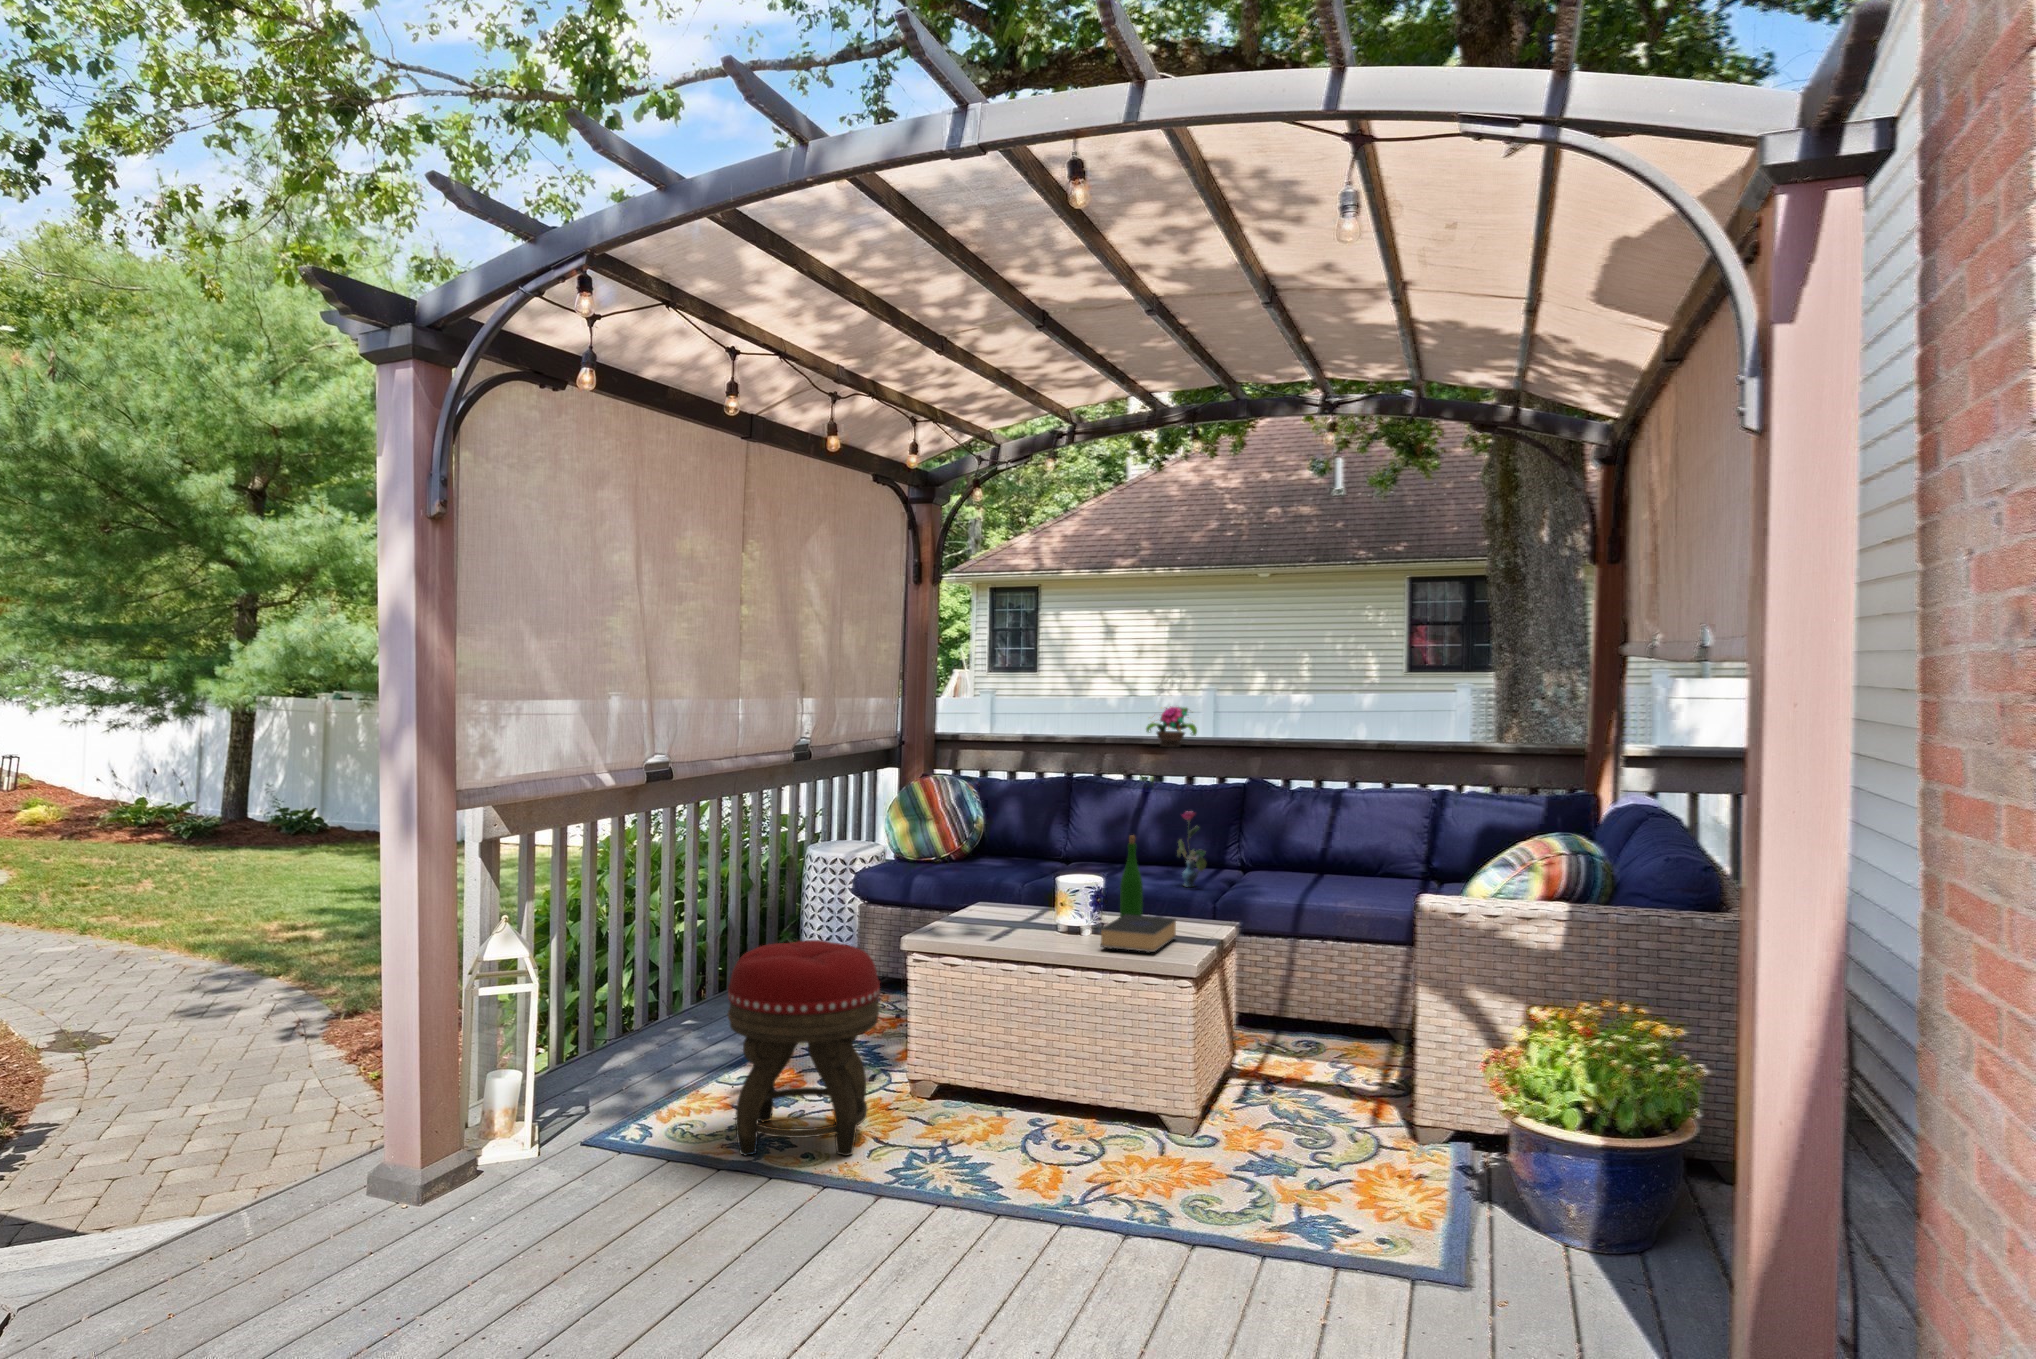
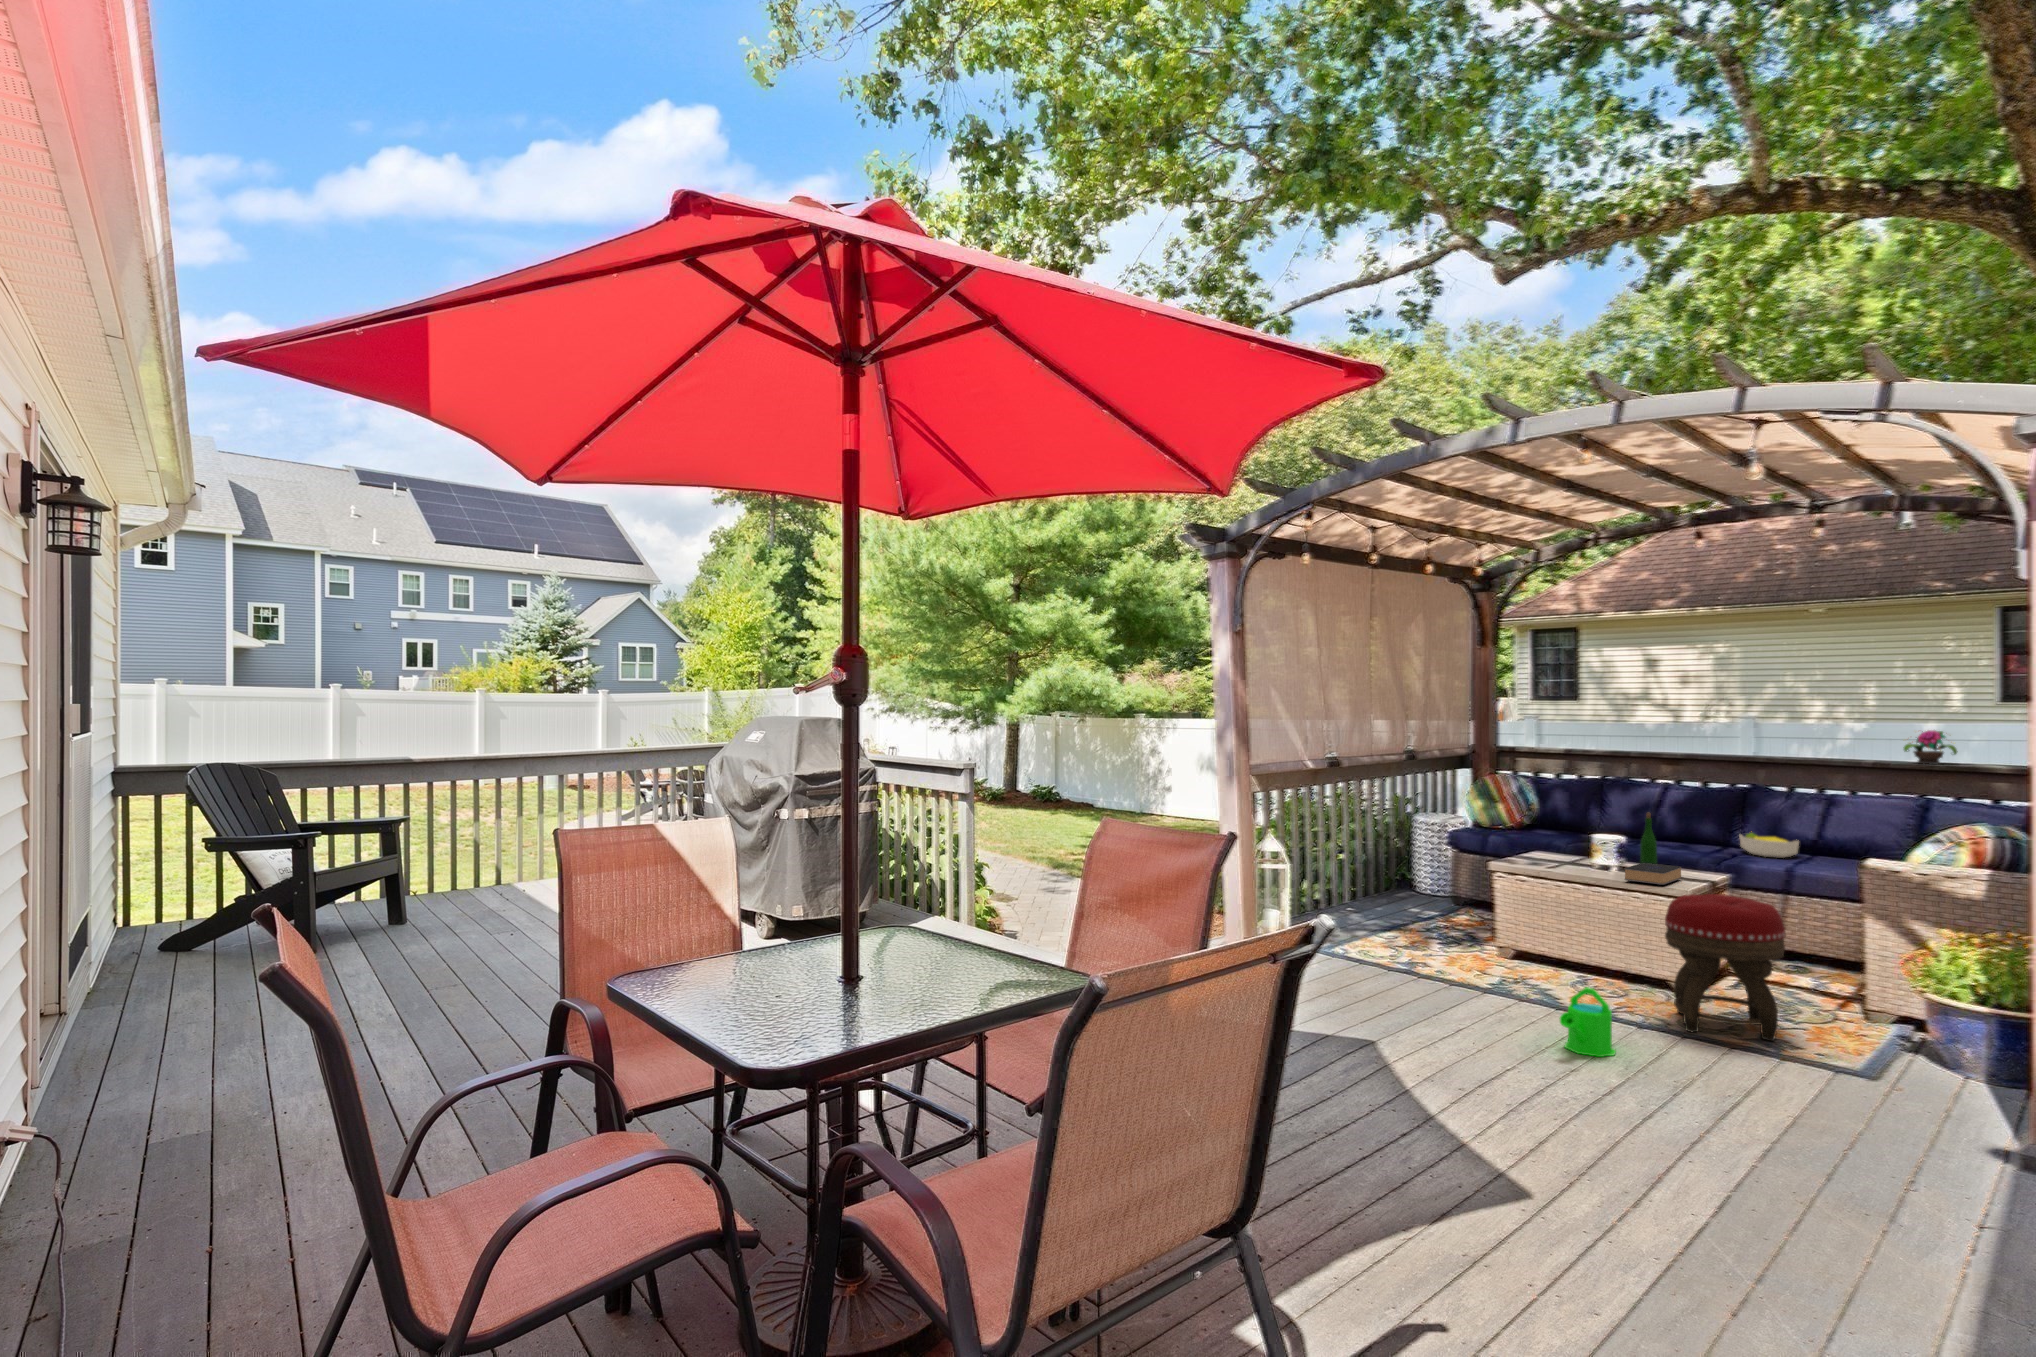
potted flower: present [1146,706,1197,747] -> present [1903,730,1958,764]
vase: present [1177,811,1207,886] -> none [1688,801,1712,853]
fruit bowl: none [1237,845,1310,888] -> present [1739,833,1799,858]
footstool: present [727,940,880,1156] -> present [1665,894,1785,1041]
watering can: none [999,1172,1090,1304] -> present [1559,987,1616,1057]

